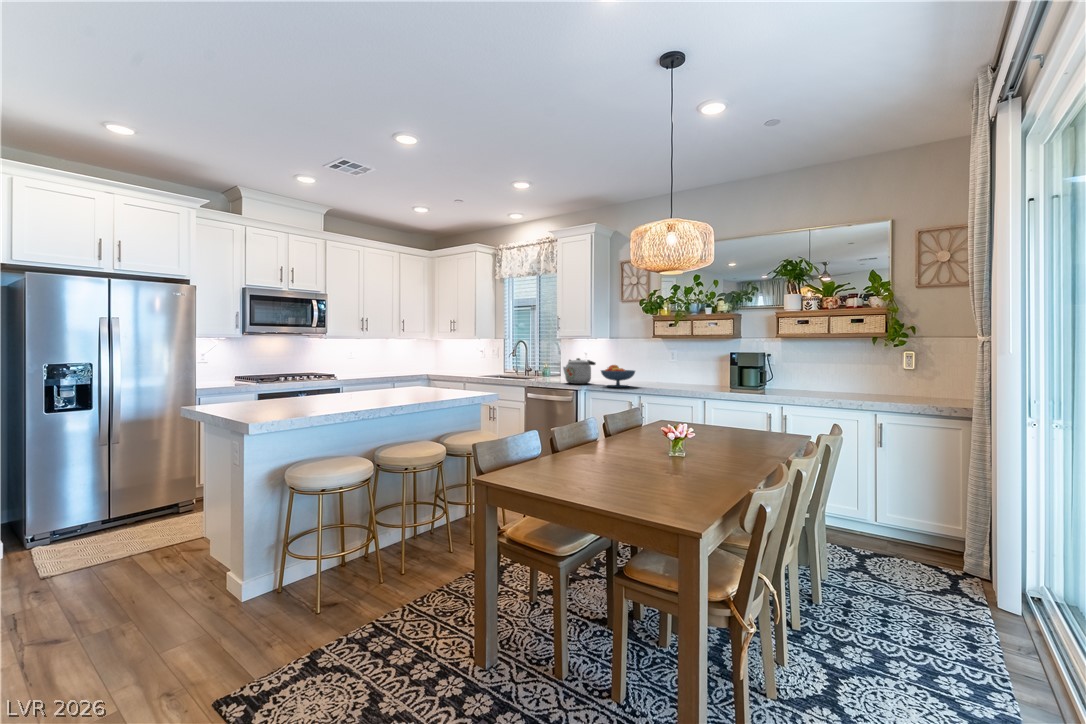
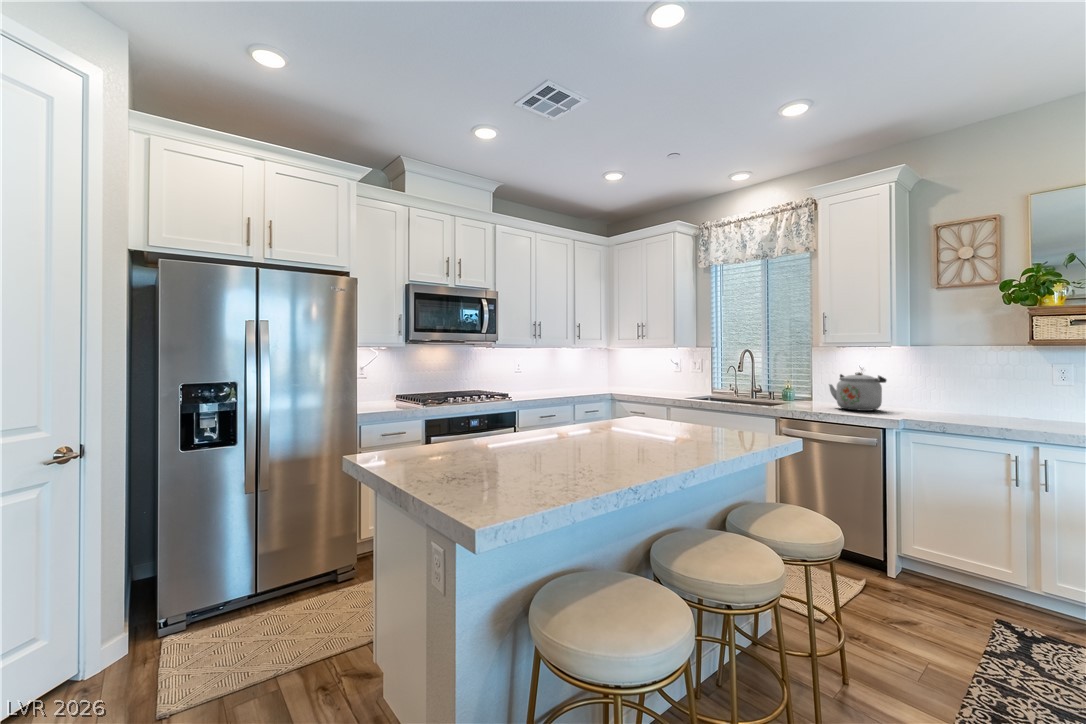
fruit bowl: present [601,365,635,387] -> none [914,383,985,420]

